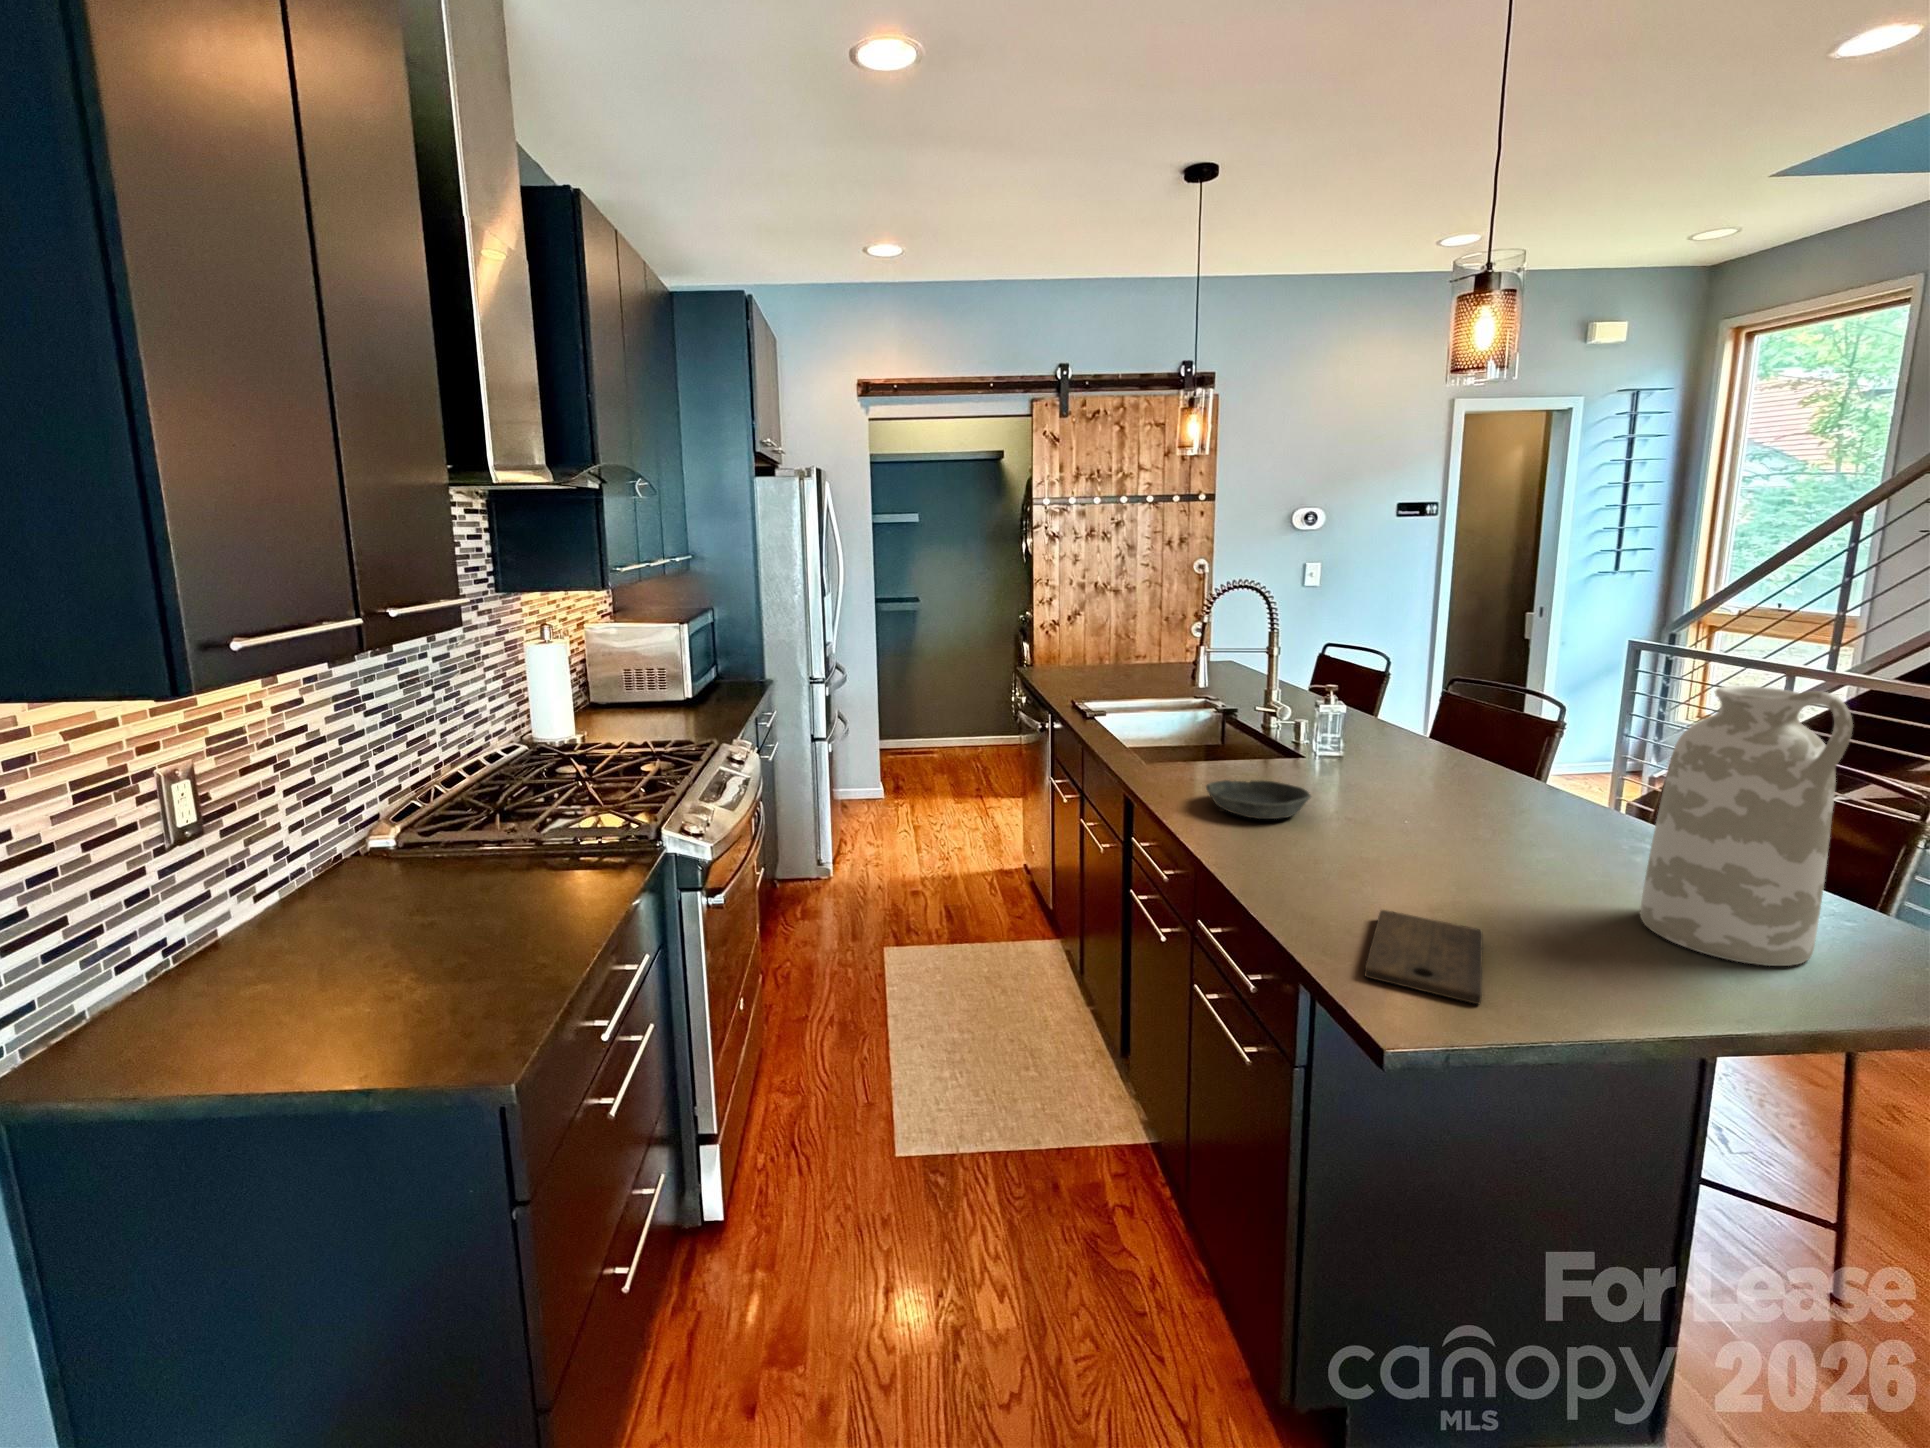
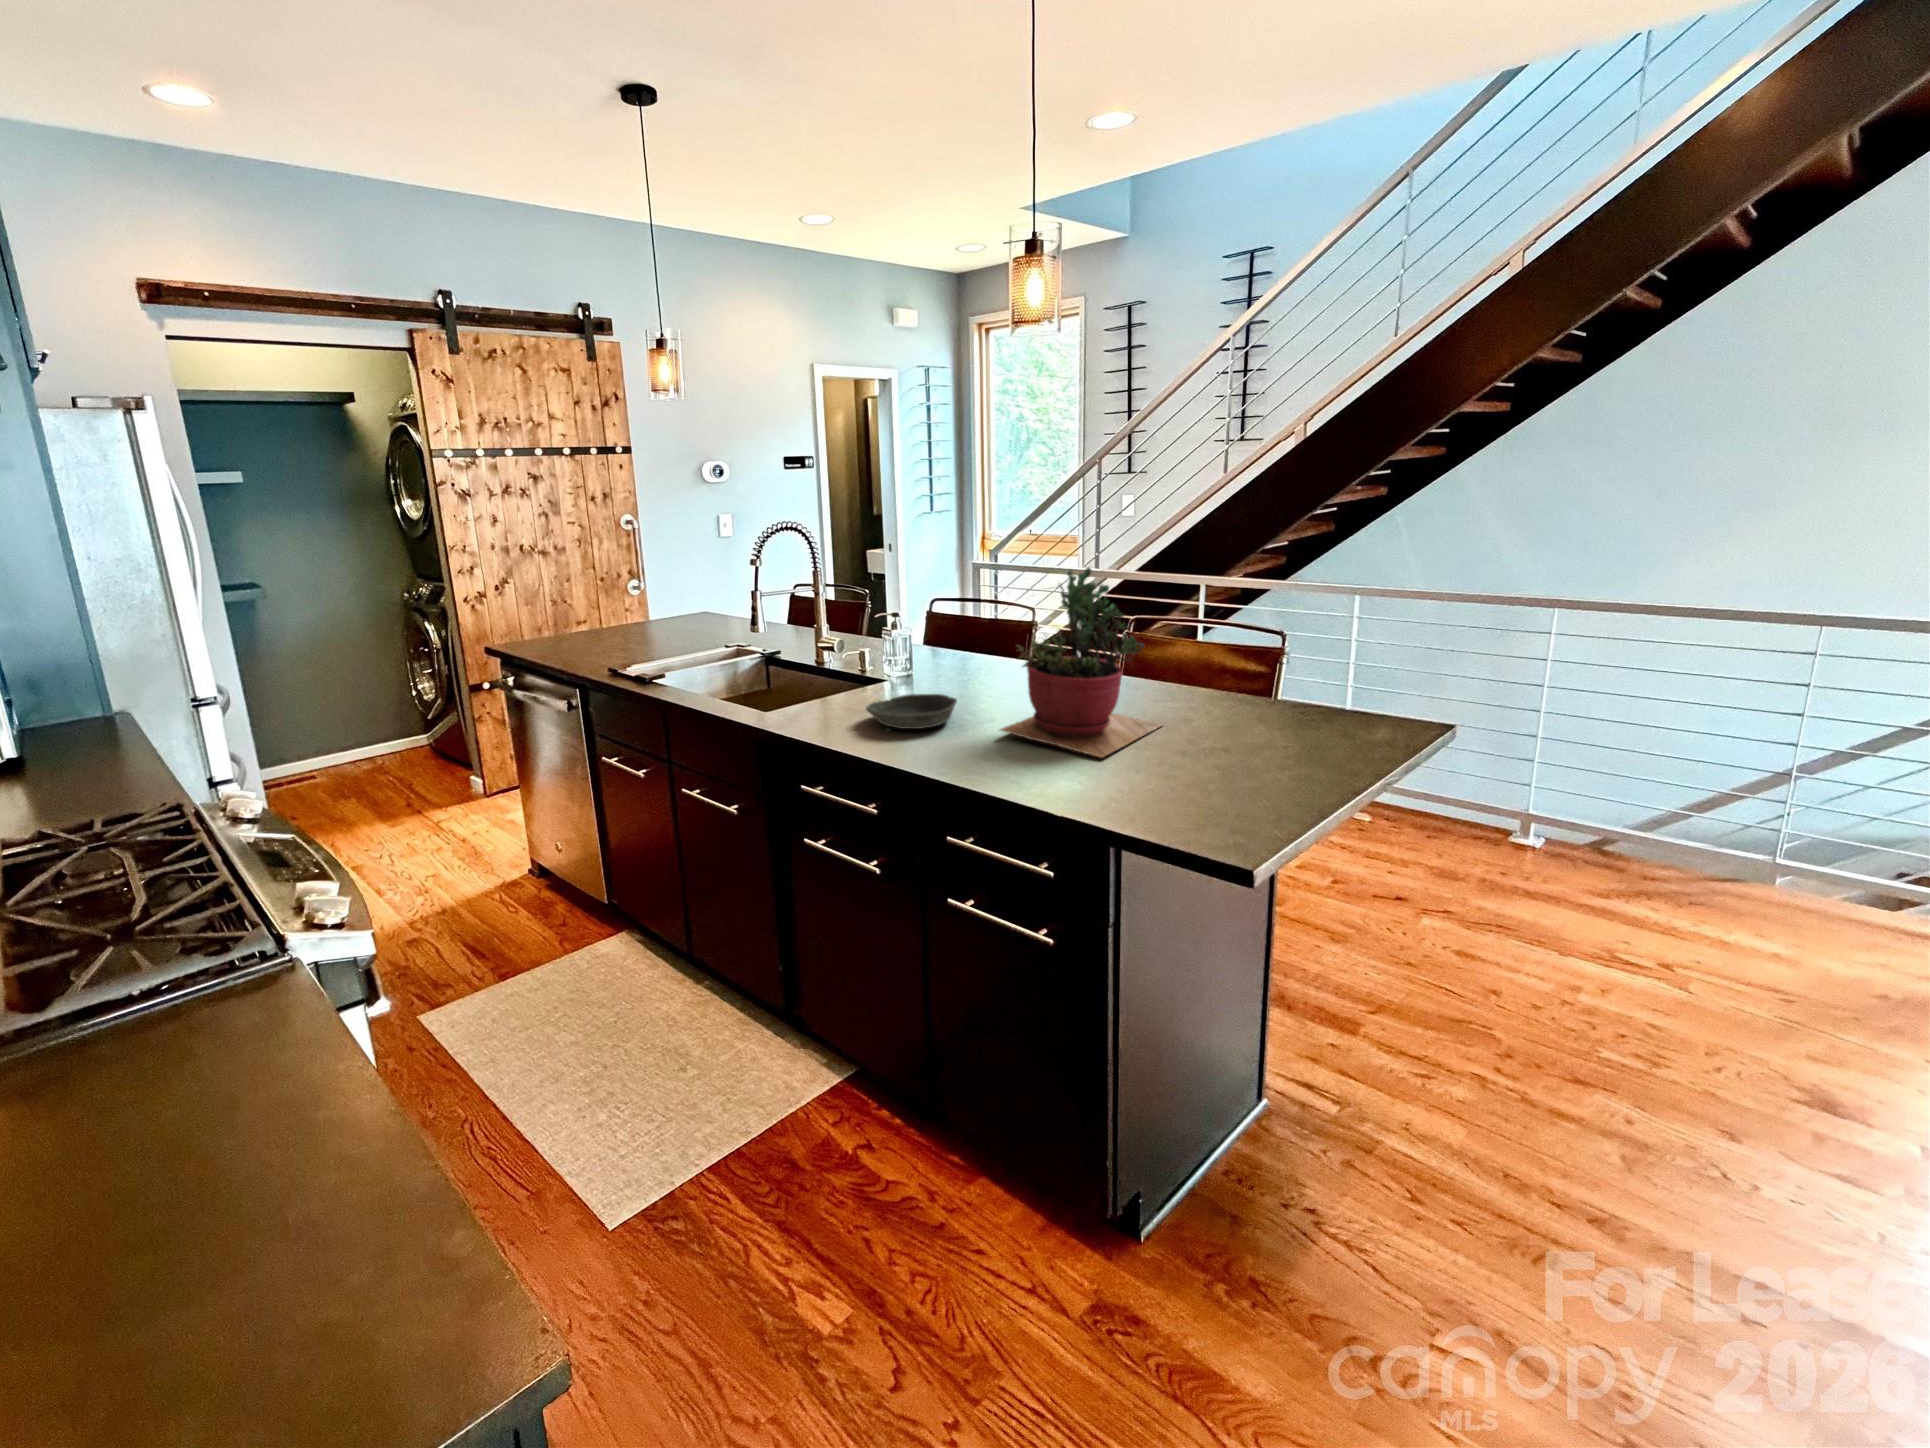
succulent plant: none [1318,670,1567,902] -> present [1000,567,1162,758]
vase: present [1640,686,1853,966] -> none [1207,549,1321,736]
cutting board: present [1364,910,1483,1004] -> none [1107,759,1237,816]

